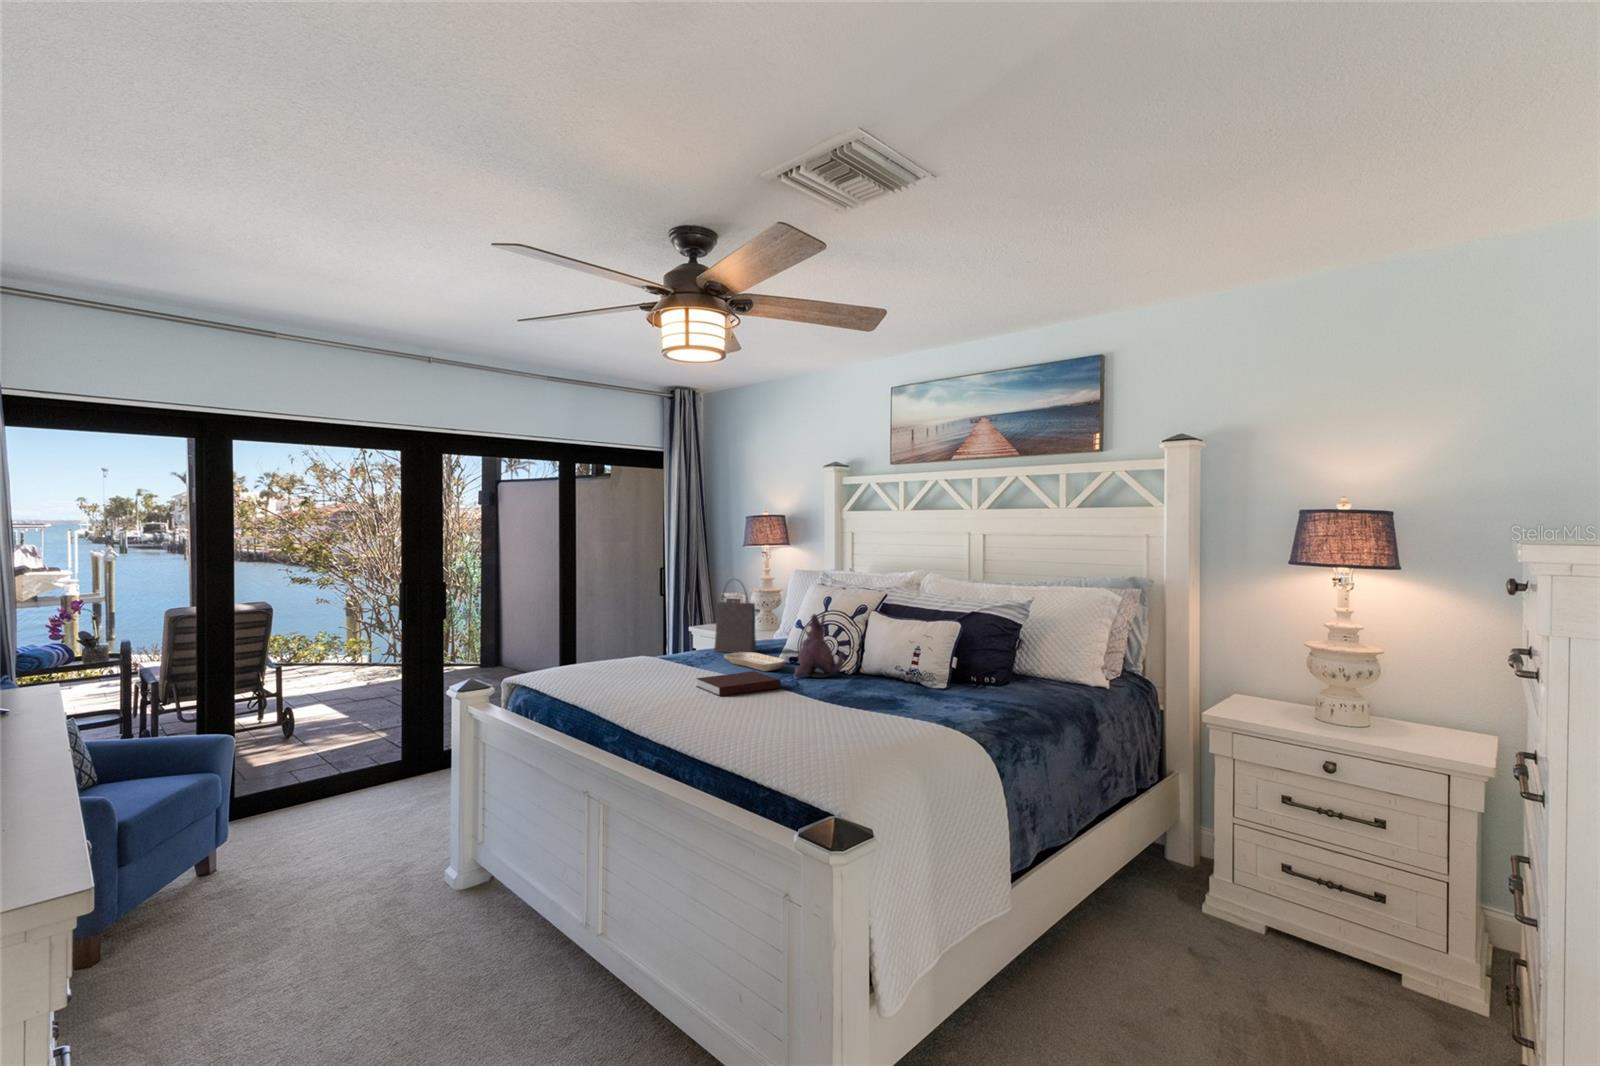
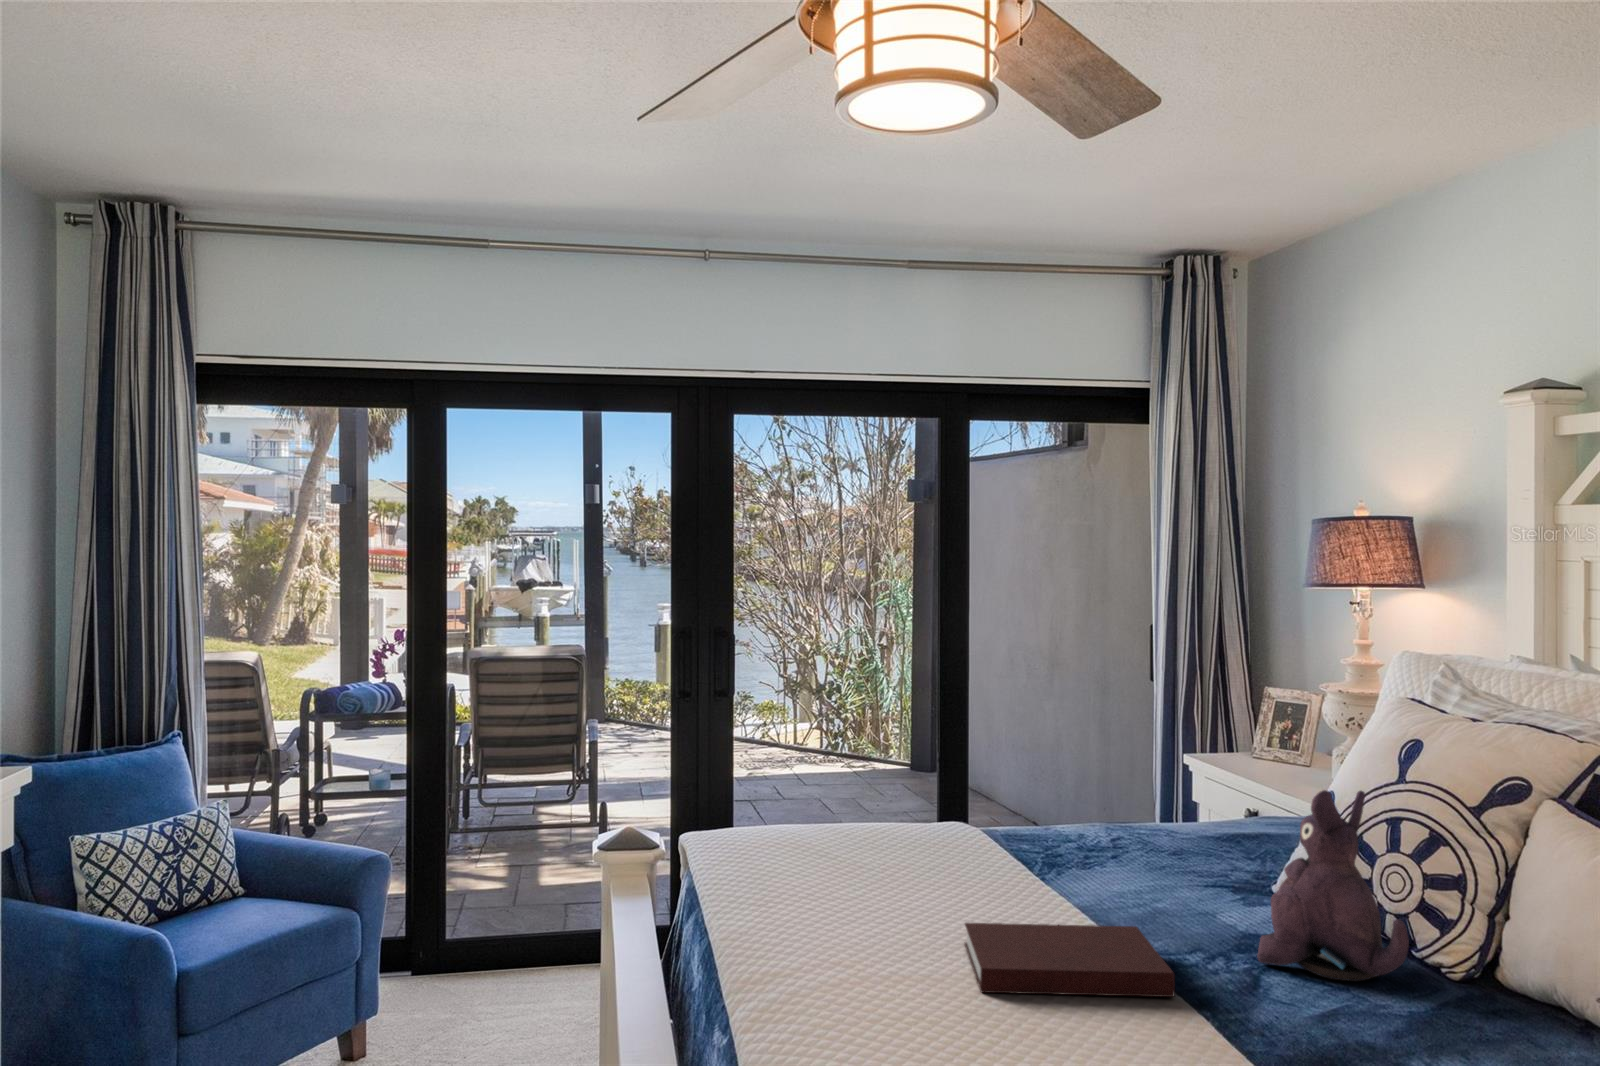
handbag: present [714,580,760,653] -> none [1135,666,1247,856]
tray: present [724,652,786,671] -> none [1117,853,1261,924]

